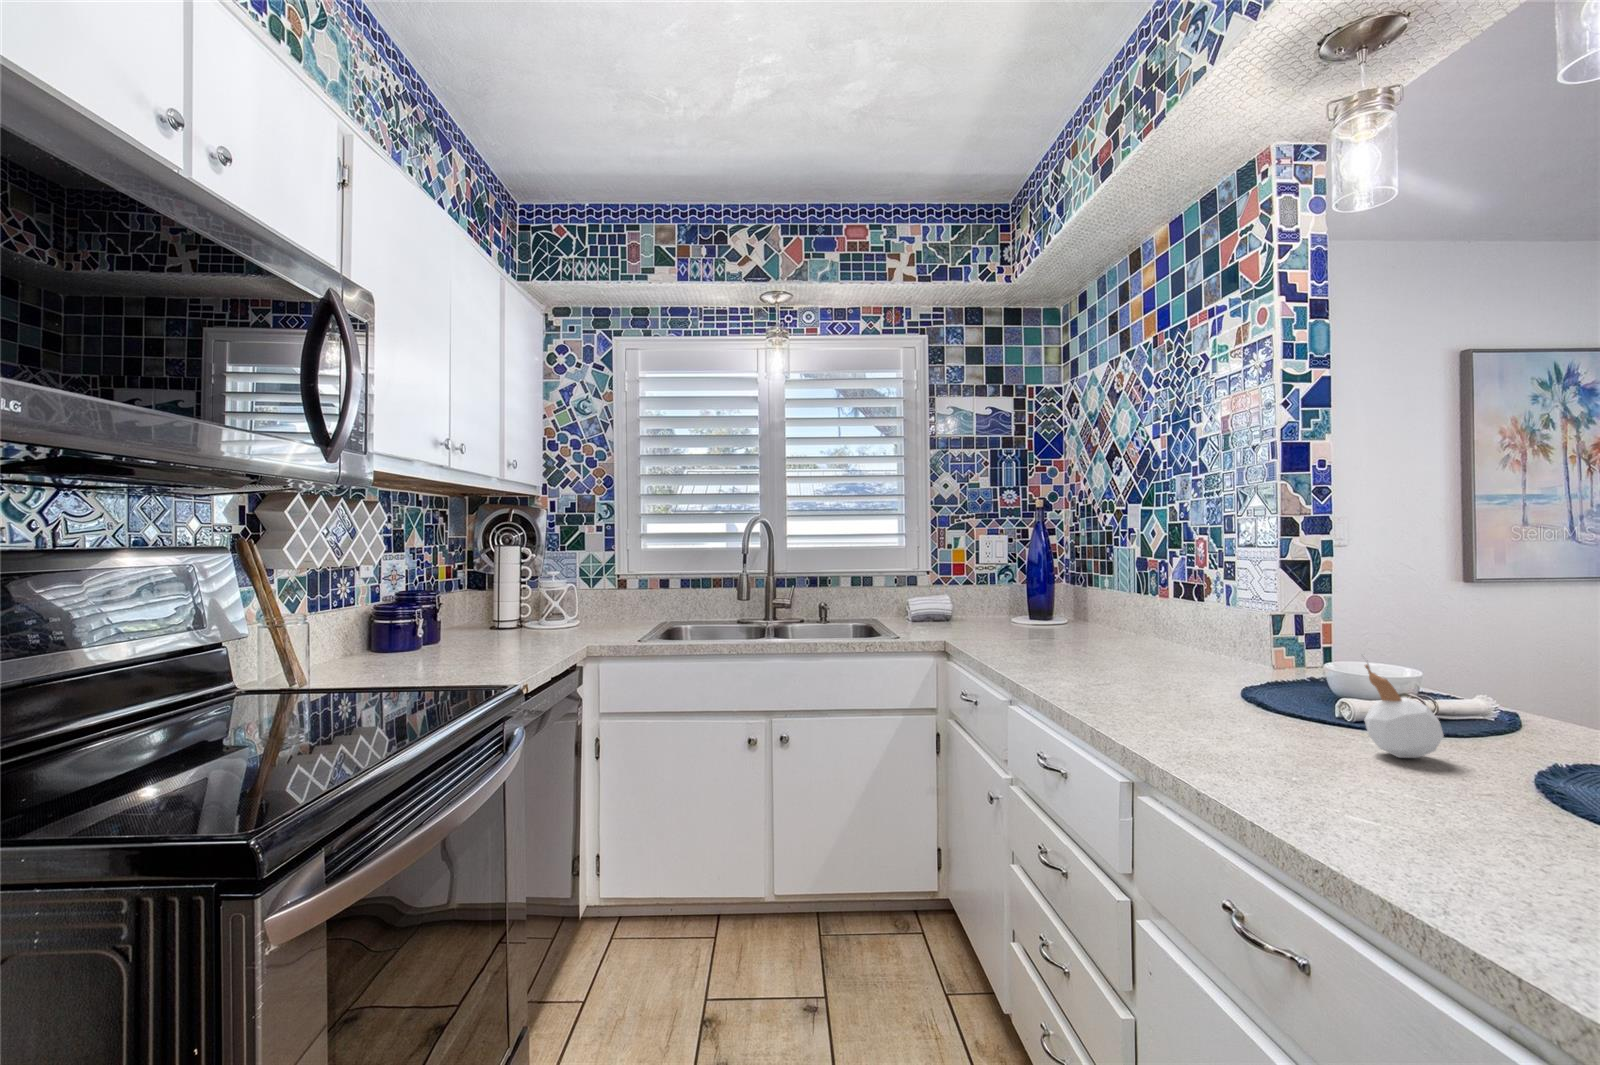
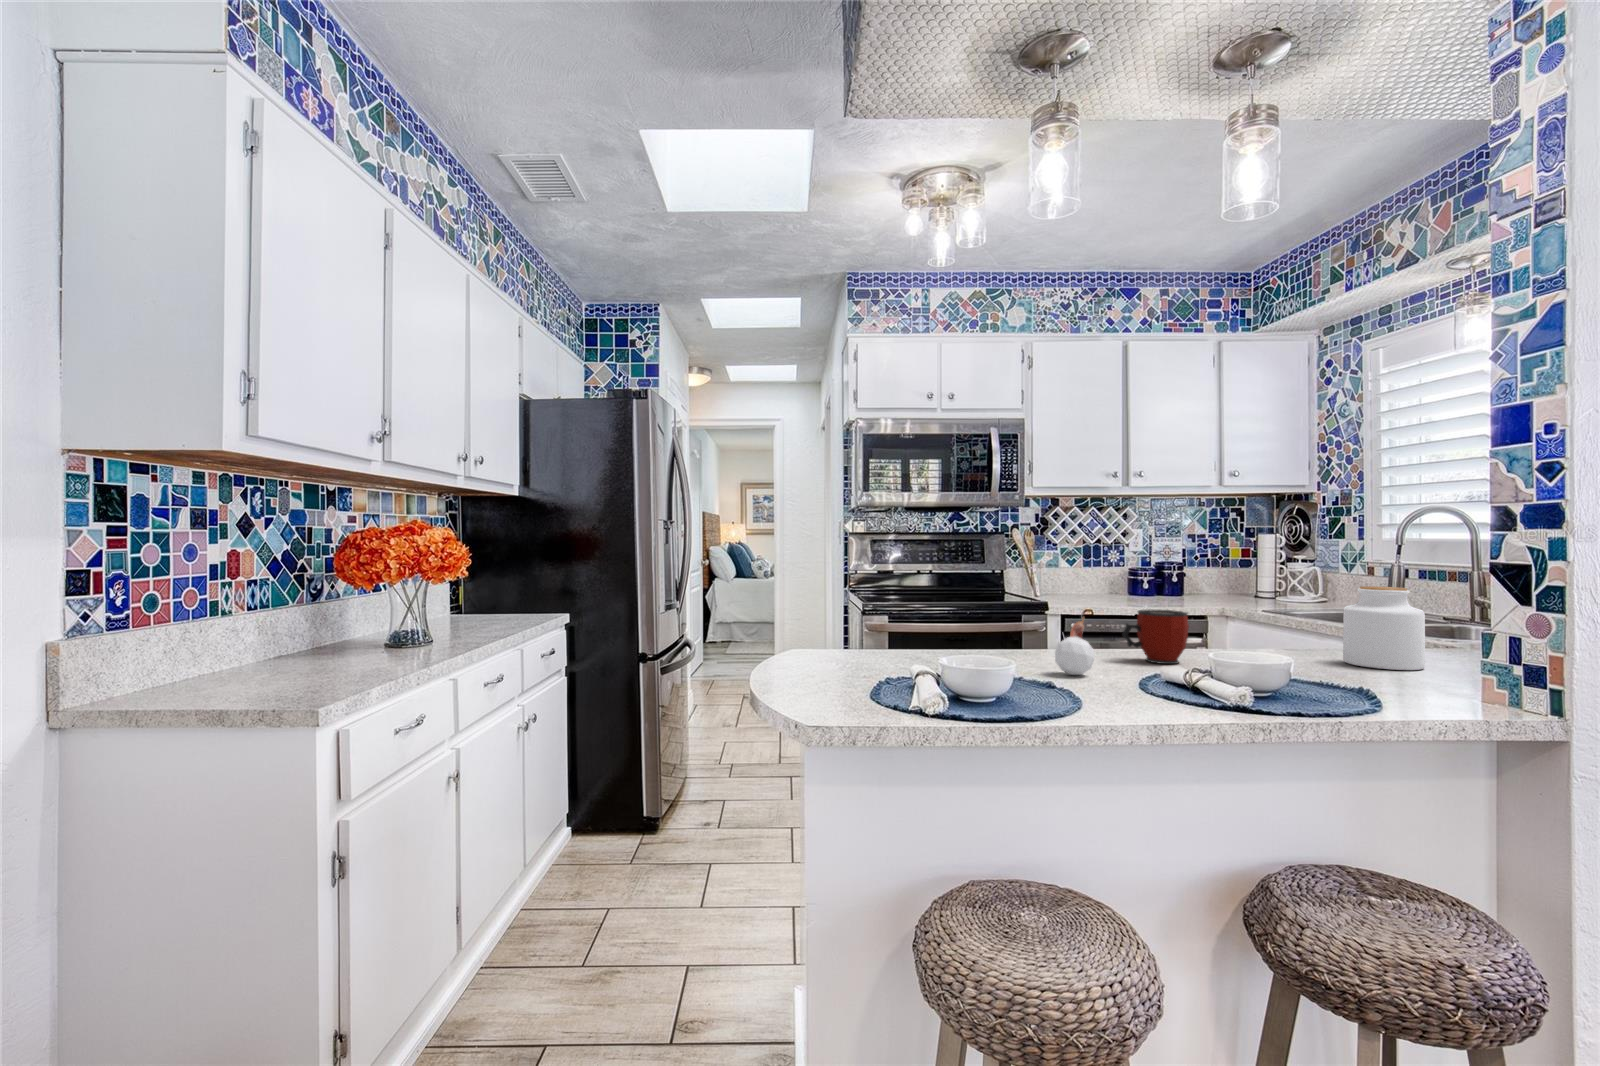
jar: none [1057,589,1123,668] -> present [1343,586,1425,670]
mug: none [1138,640,1207,716] -> present [1122,609,1189,664]

